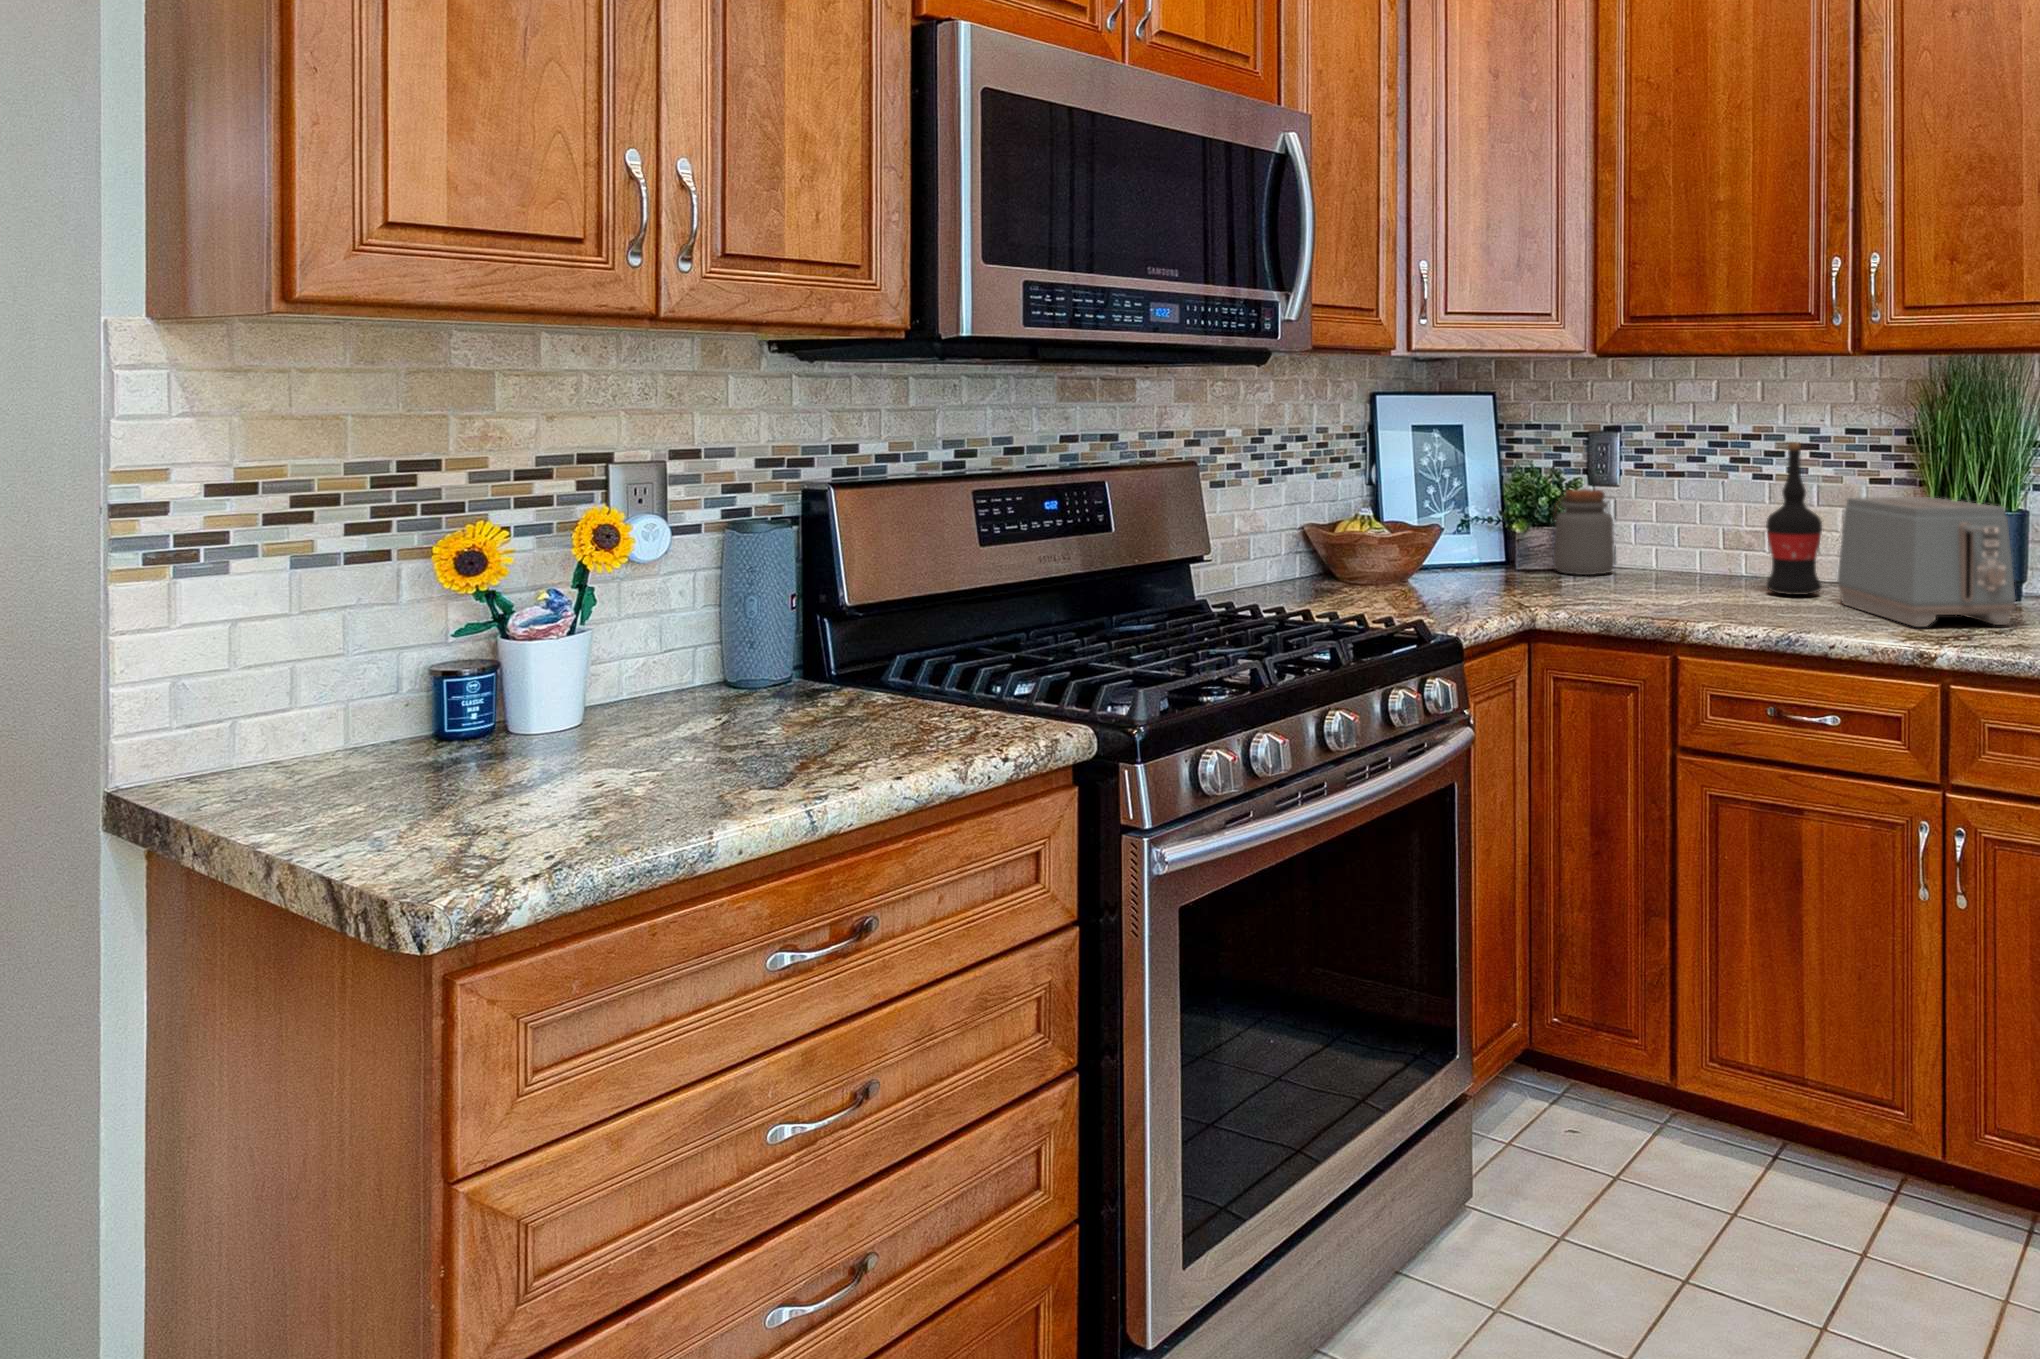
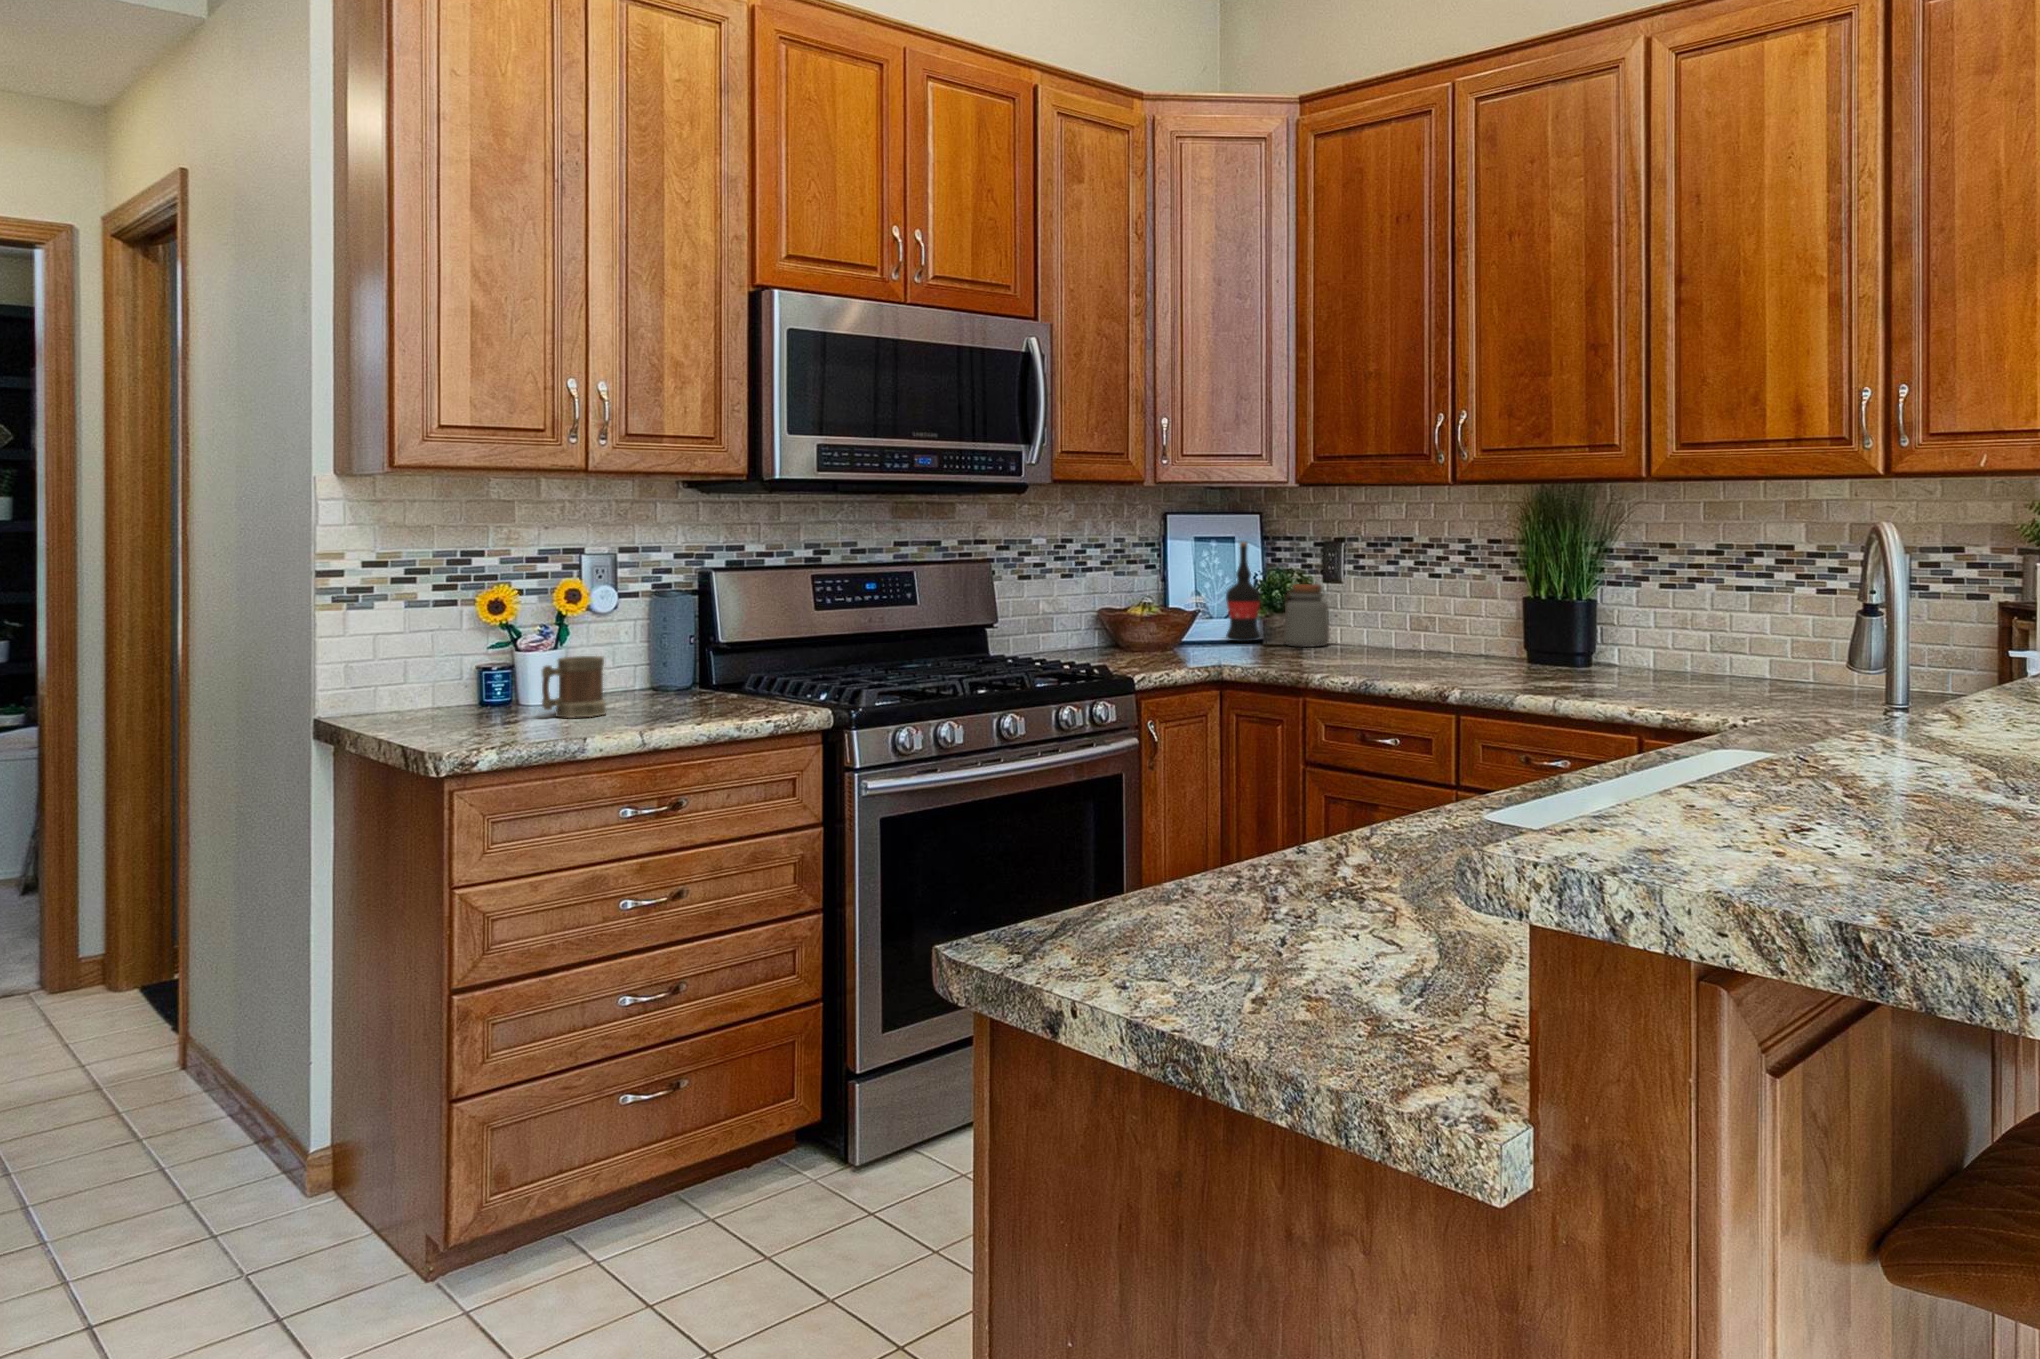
wine bottle: present [1766,442,1822,595] -> present [1226,542,1261,642]
toaster: present [1837,497,2015,627] -> none [1447,589,1540,679]
mug: none [590,650,708,769] -> present [542,656,606,718]

